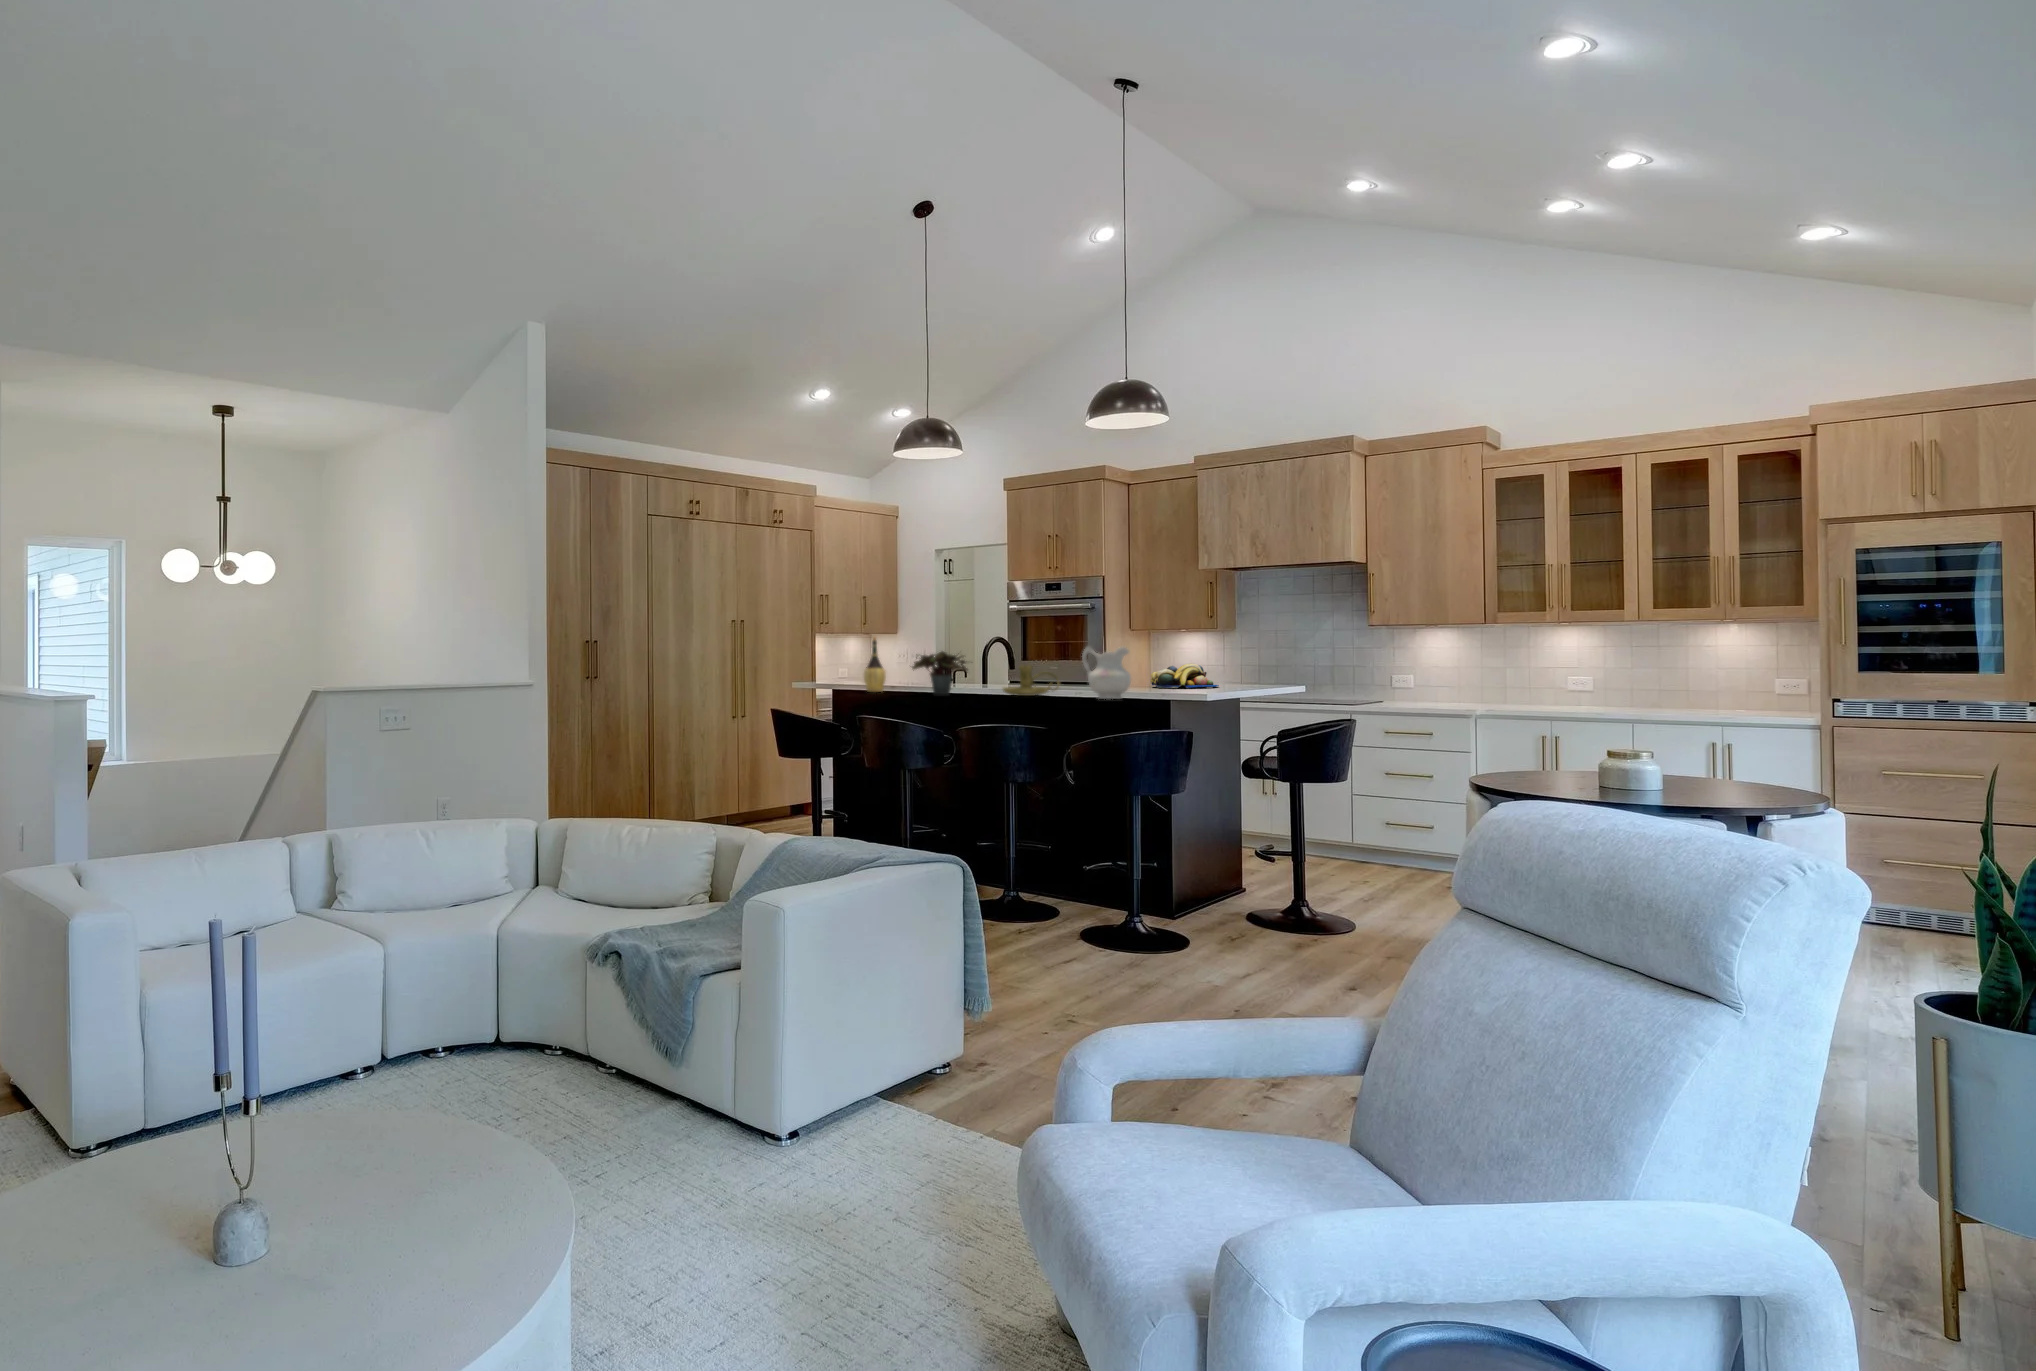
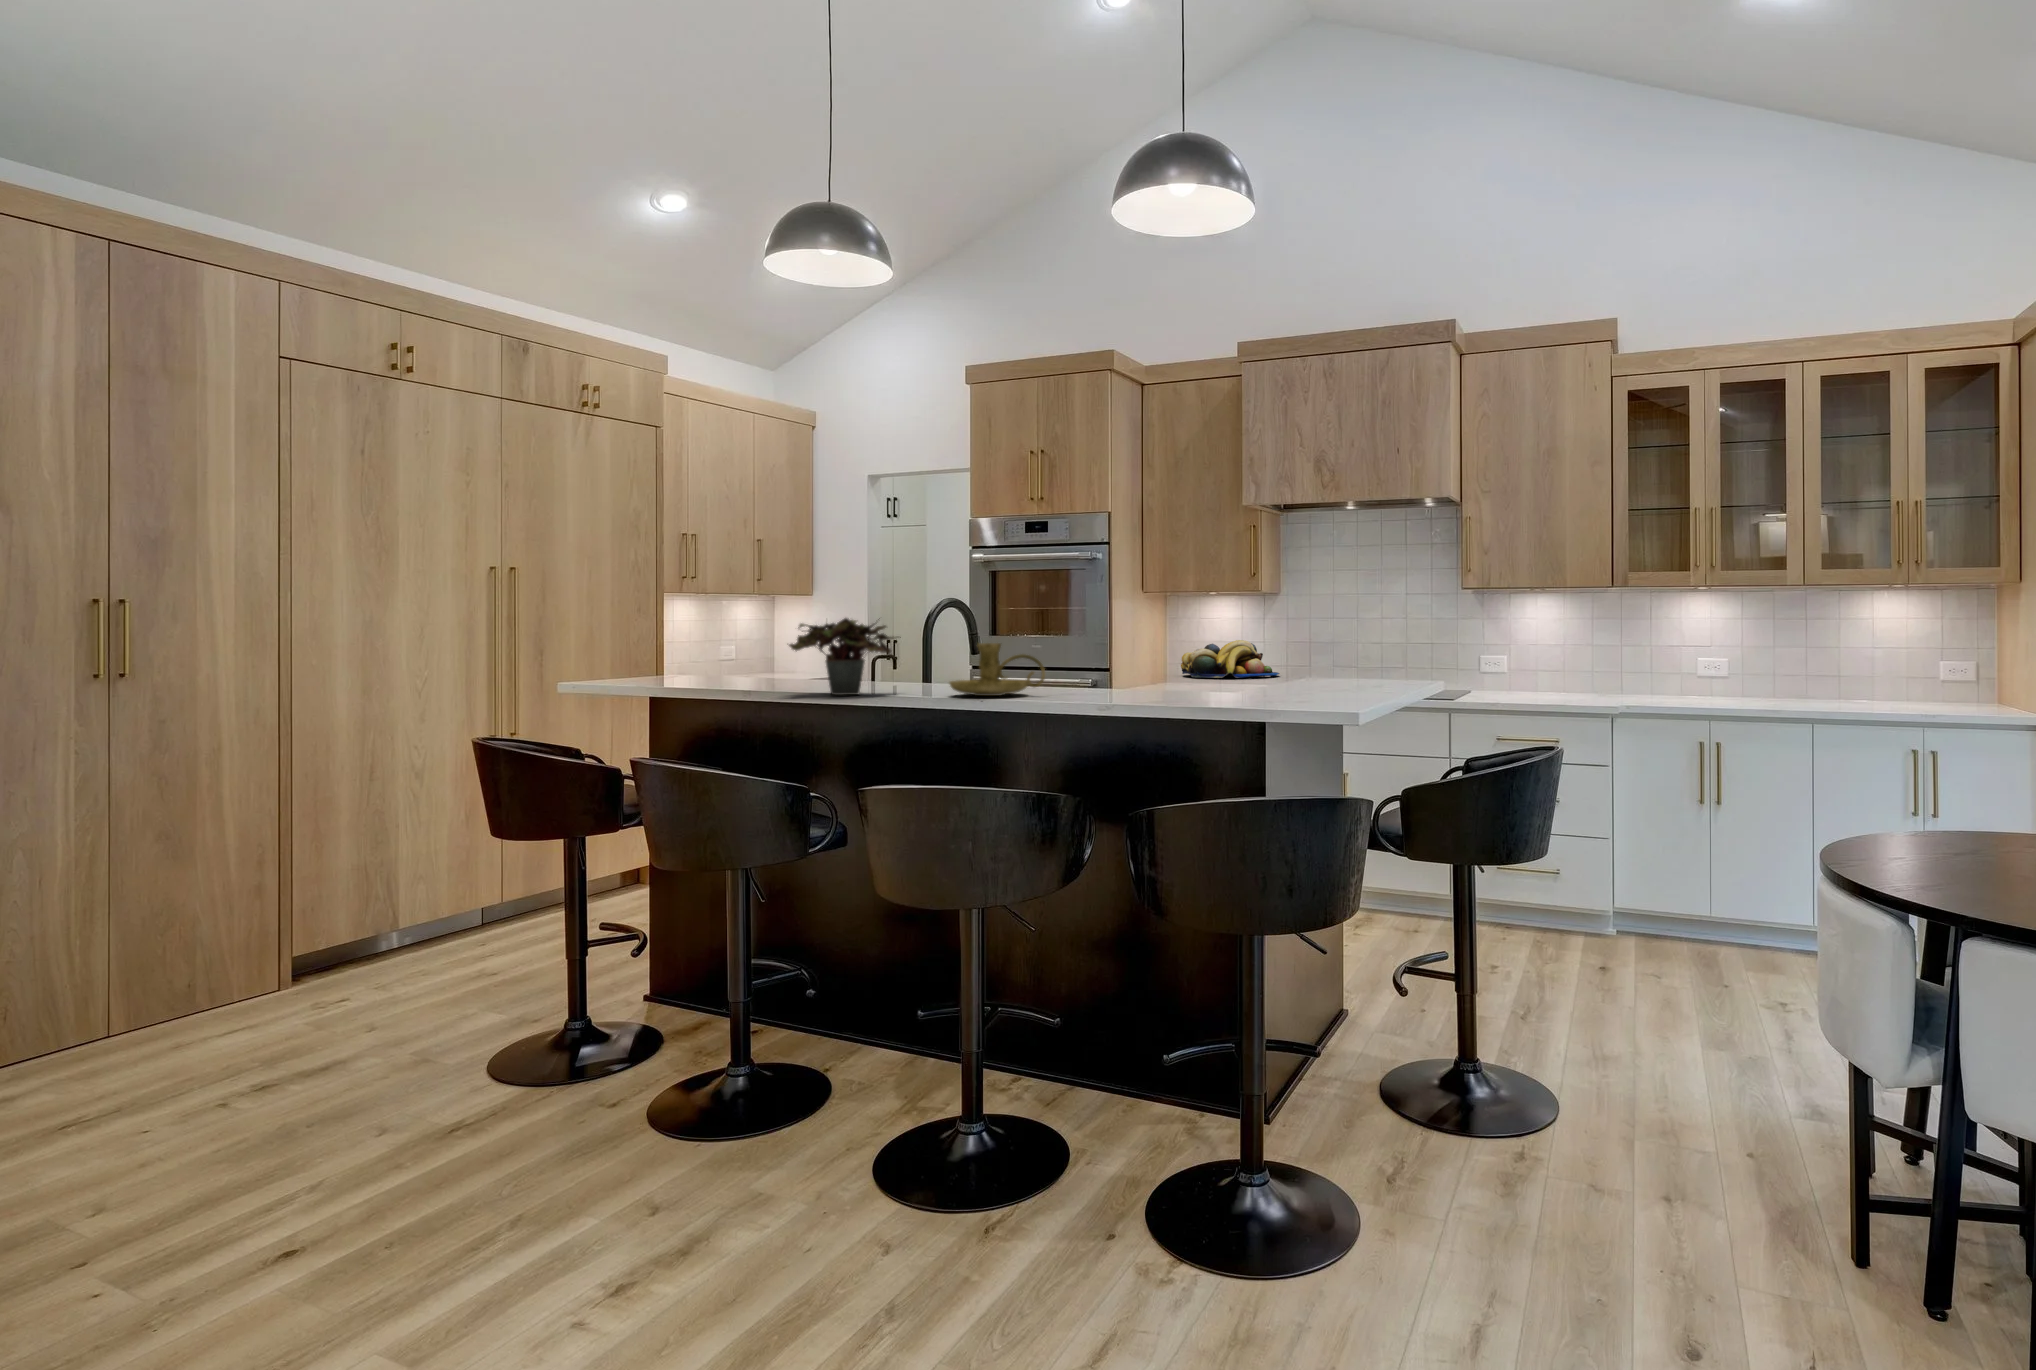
wine bottle: present [864,637,886,692] -> none [712,593,753,689]
ceramic pitcher: present [1082,646,1131,699] -> none [1084,610,1163,701]

